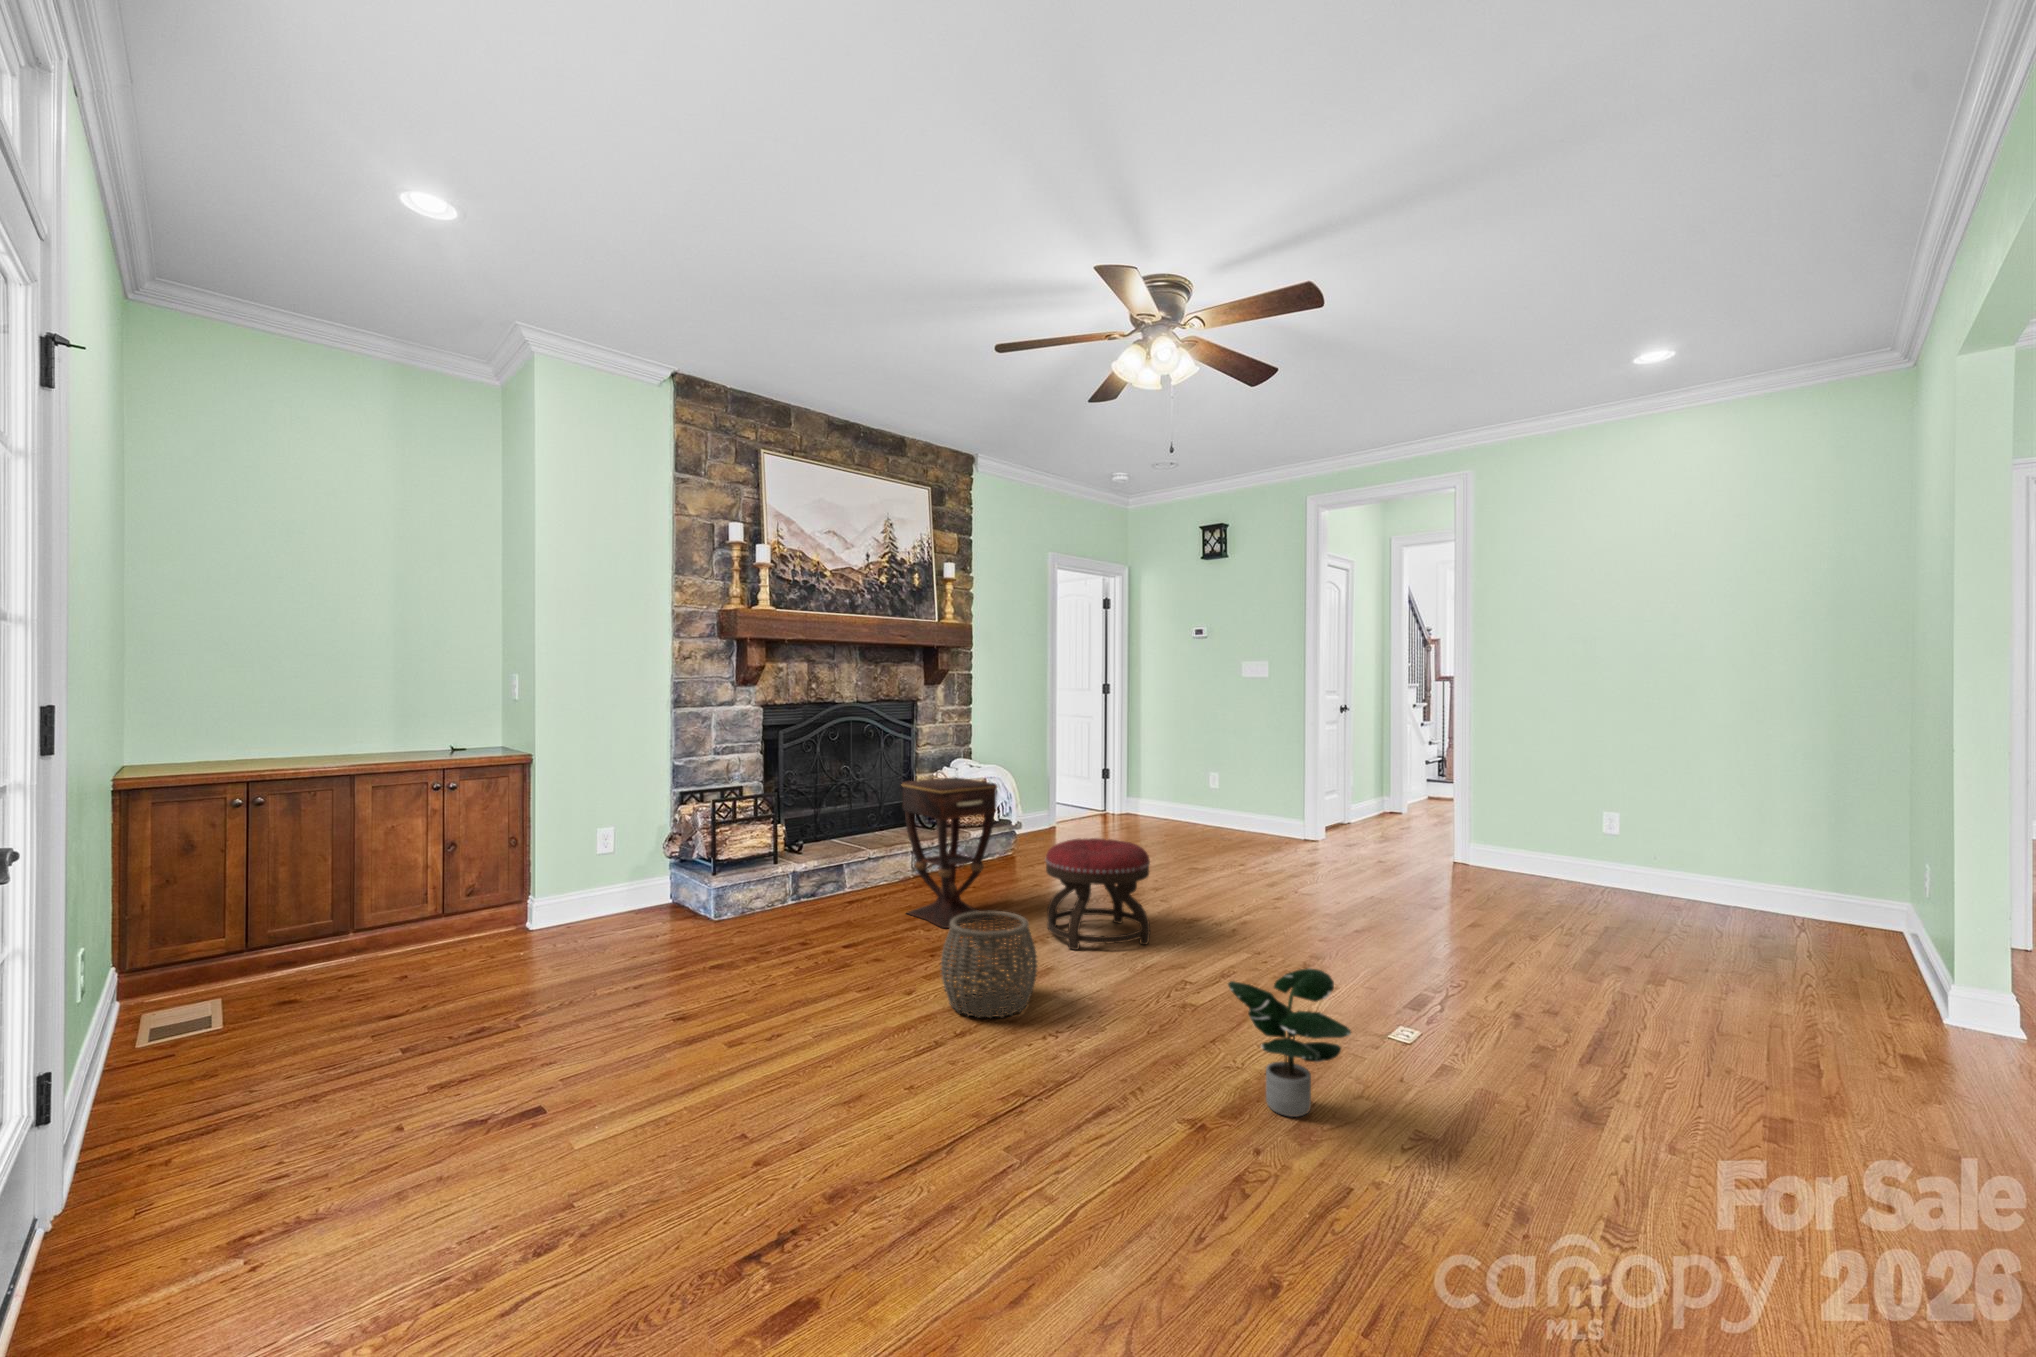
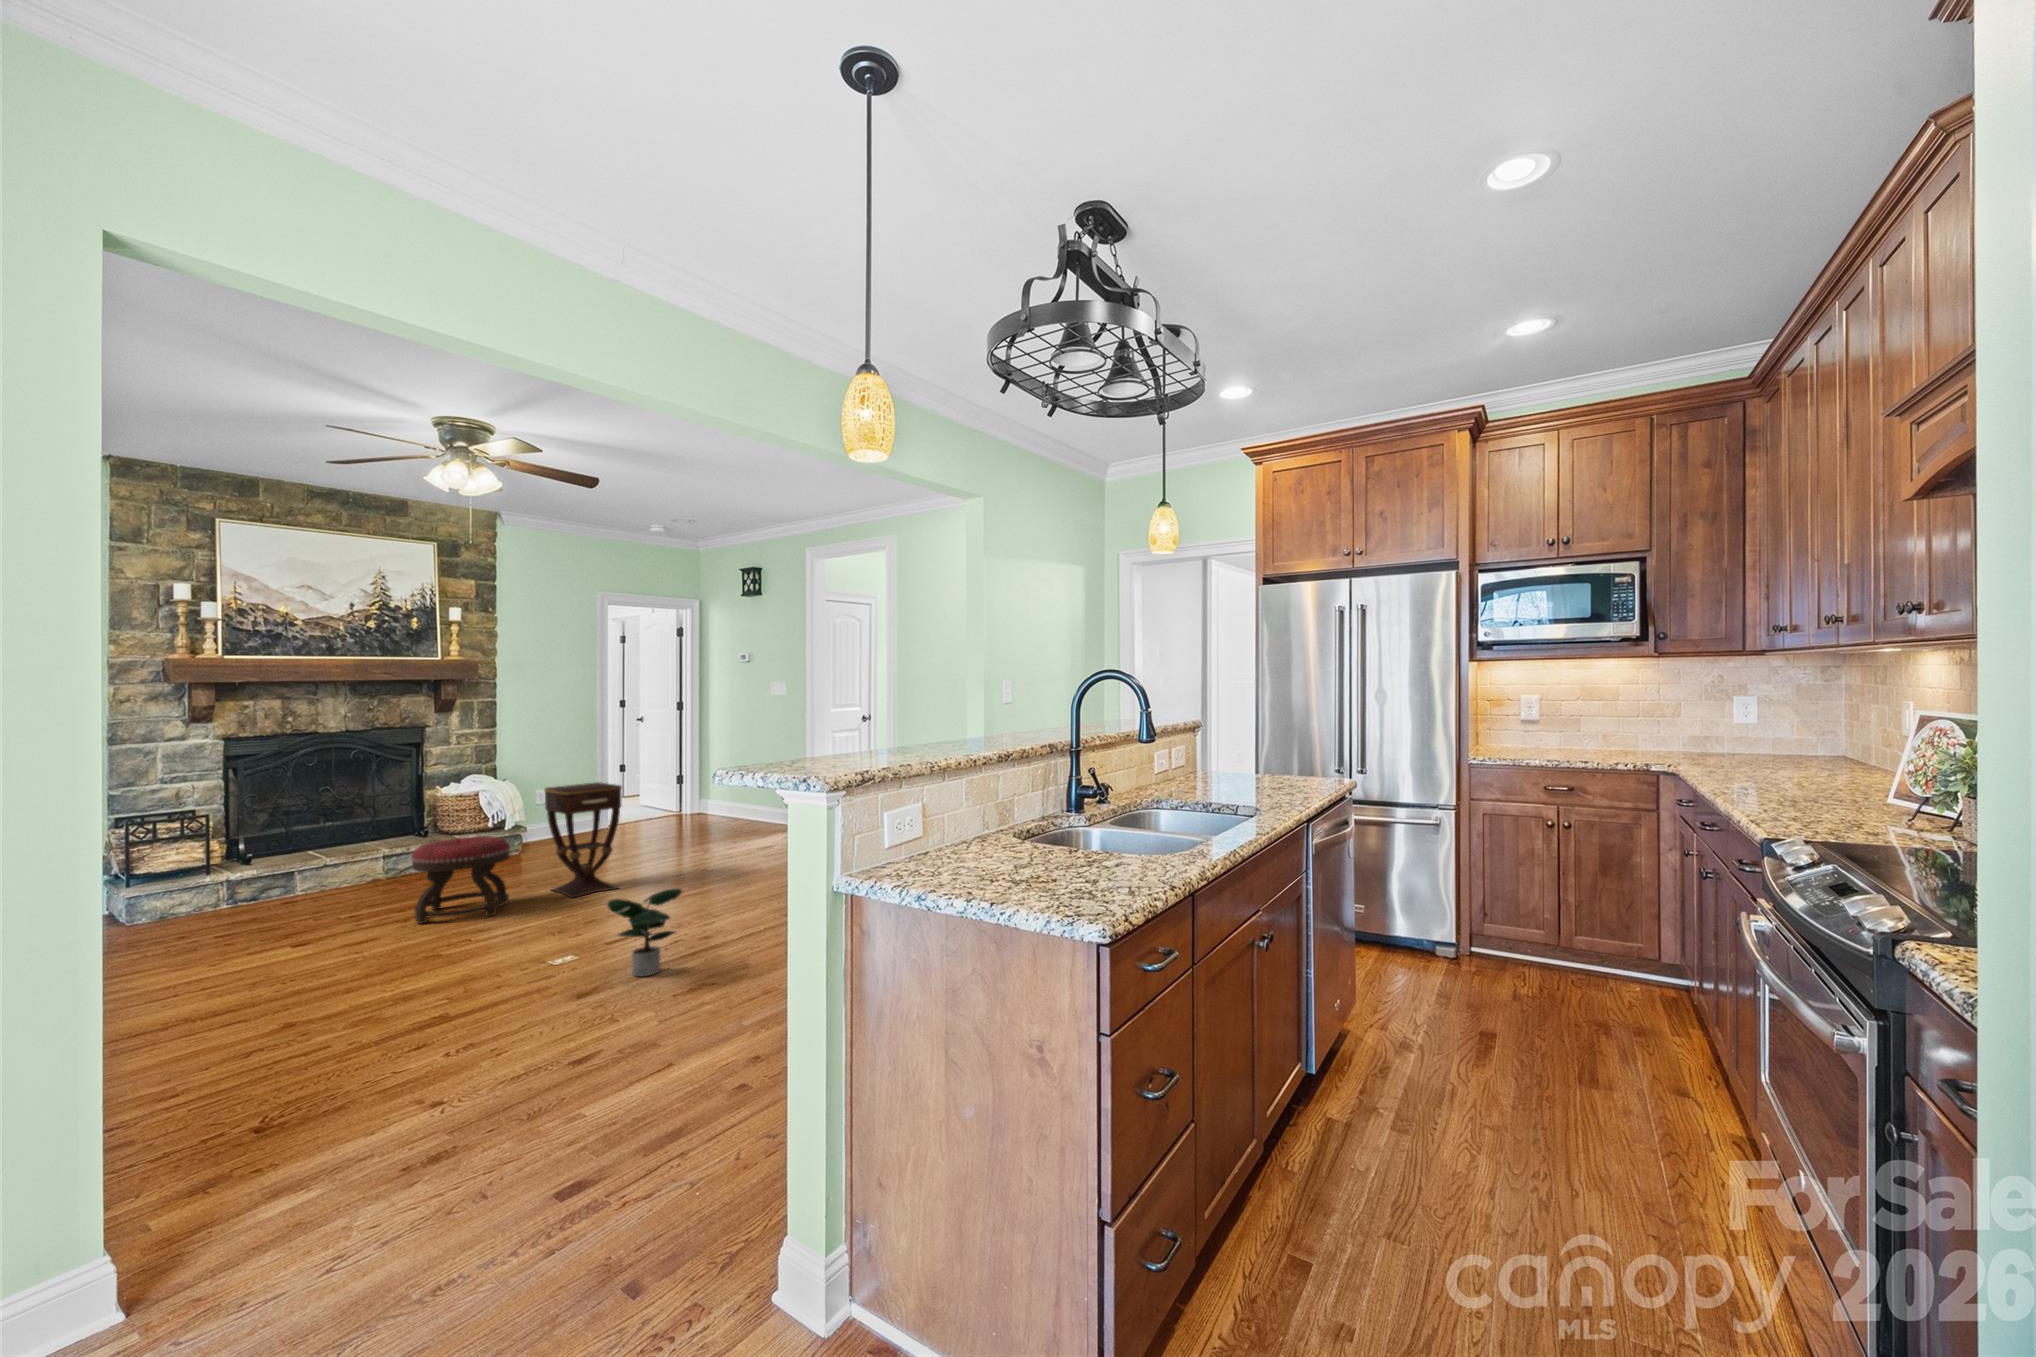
side table: present [902,777,997,928] -> present [544,782,622,897]
woven basket: present [941,911,1038,1018] -> none [217,895,318,976]
potted plant: present [1228,968,1351,1117] -> present [607,888,682,977]

